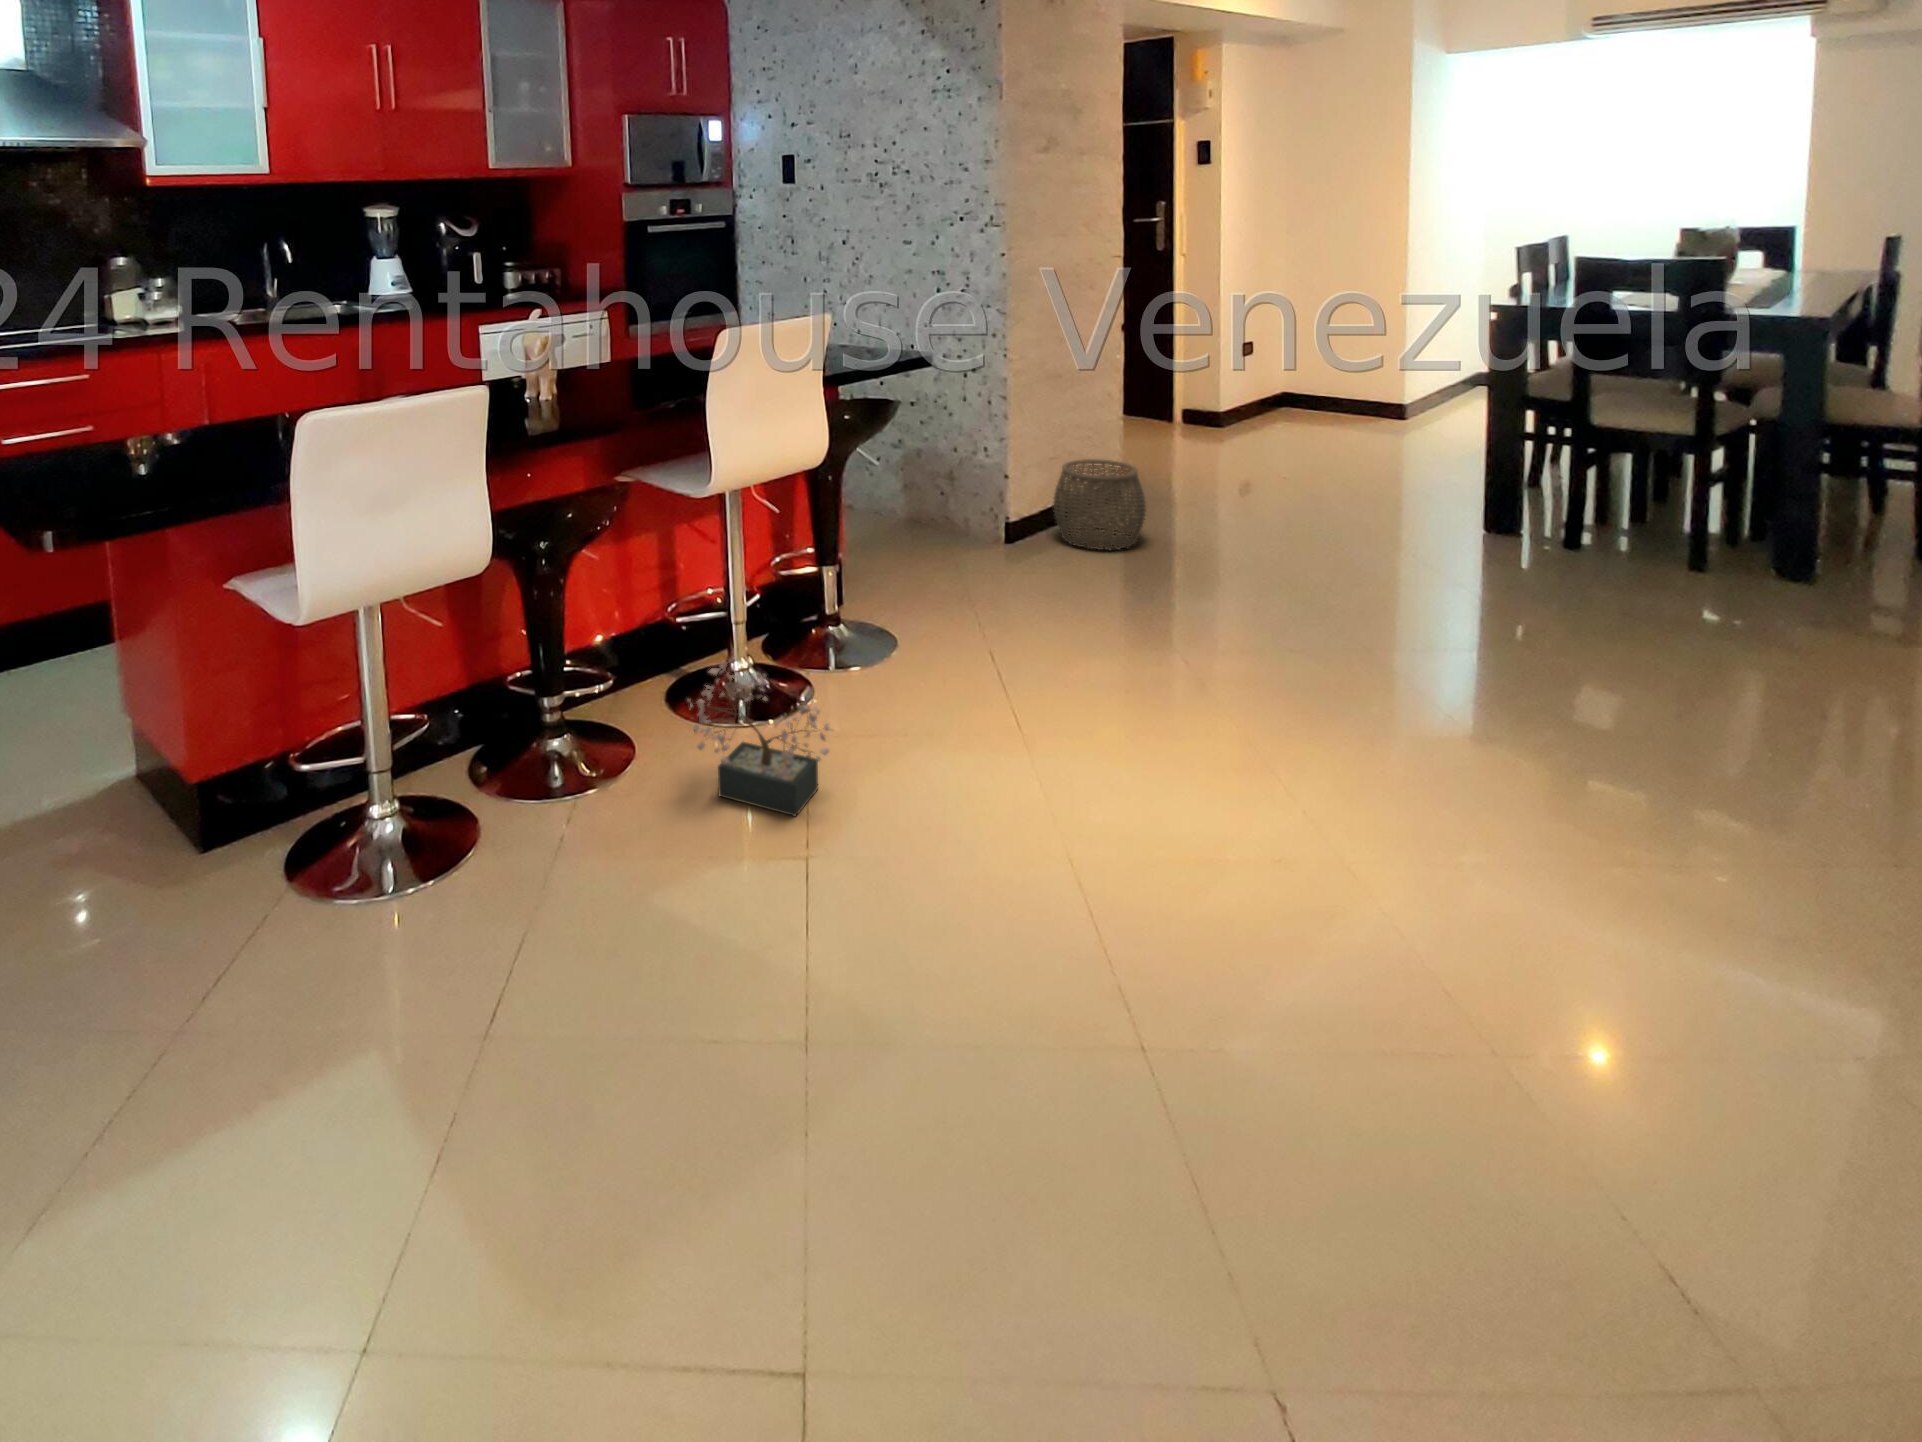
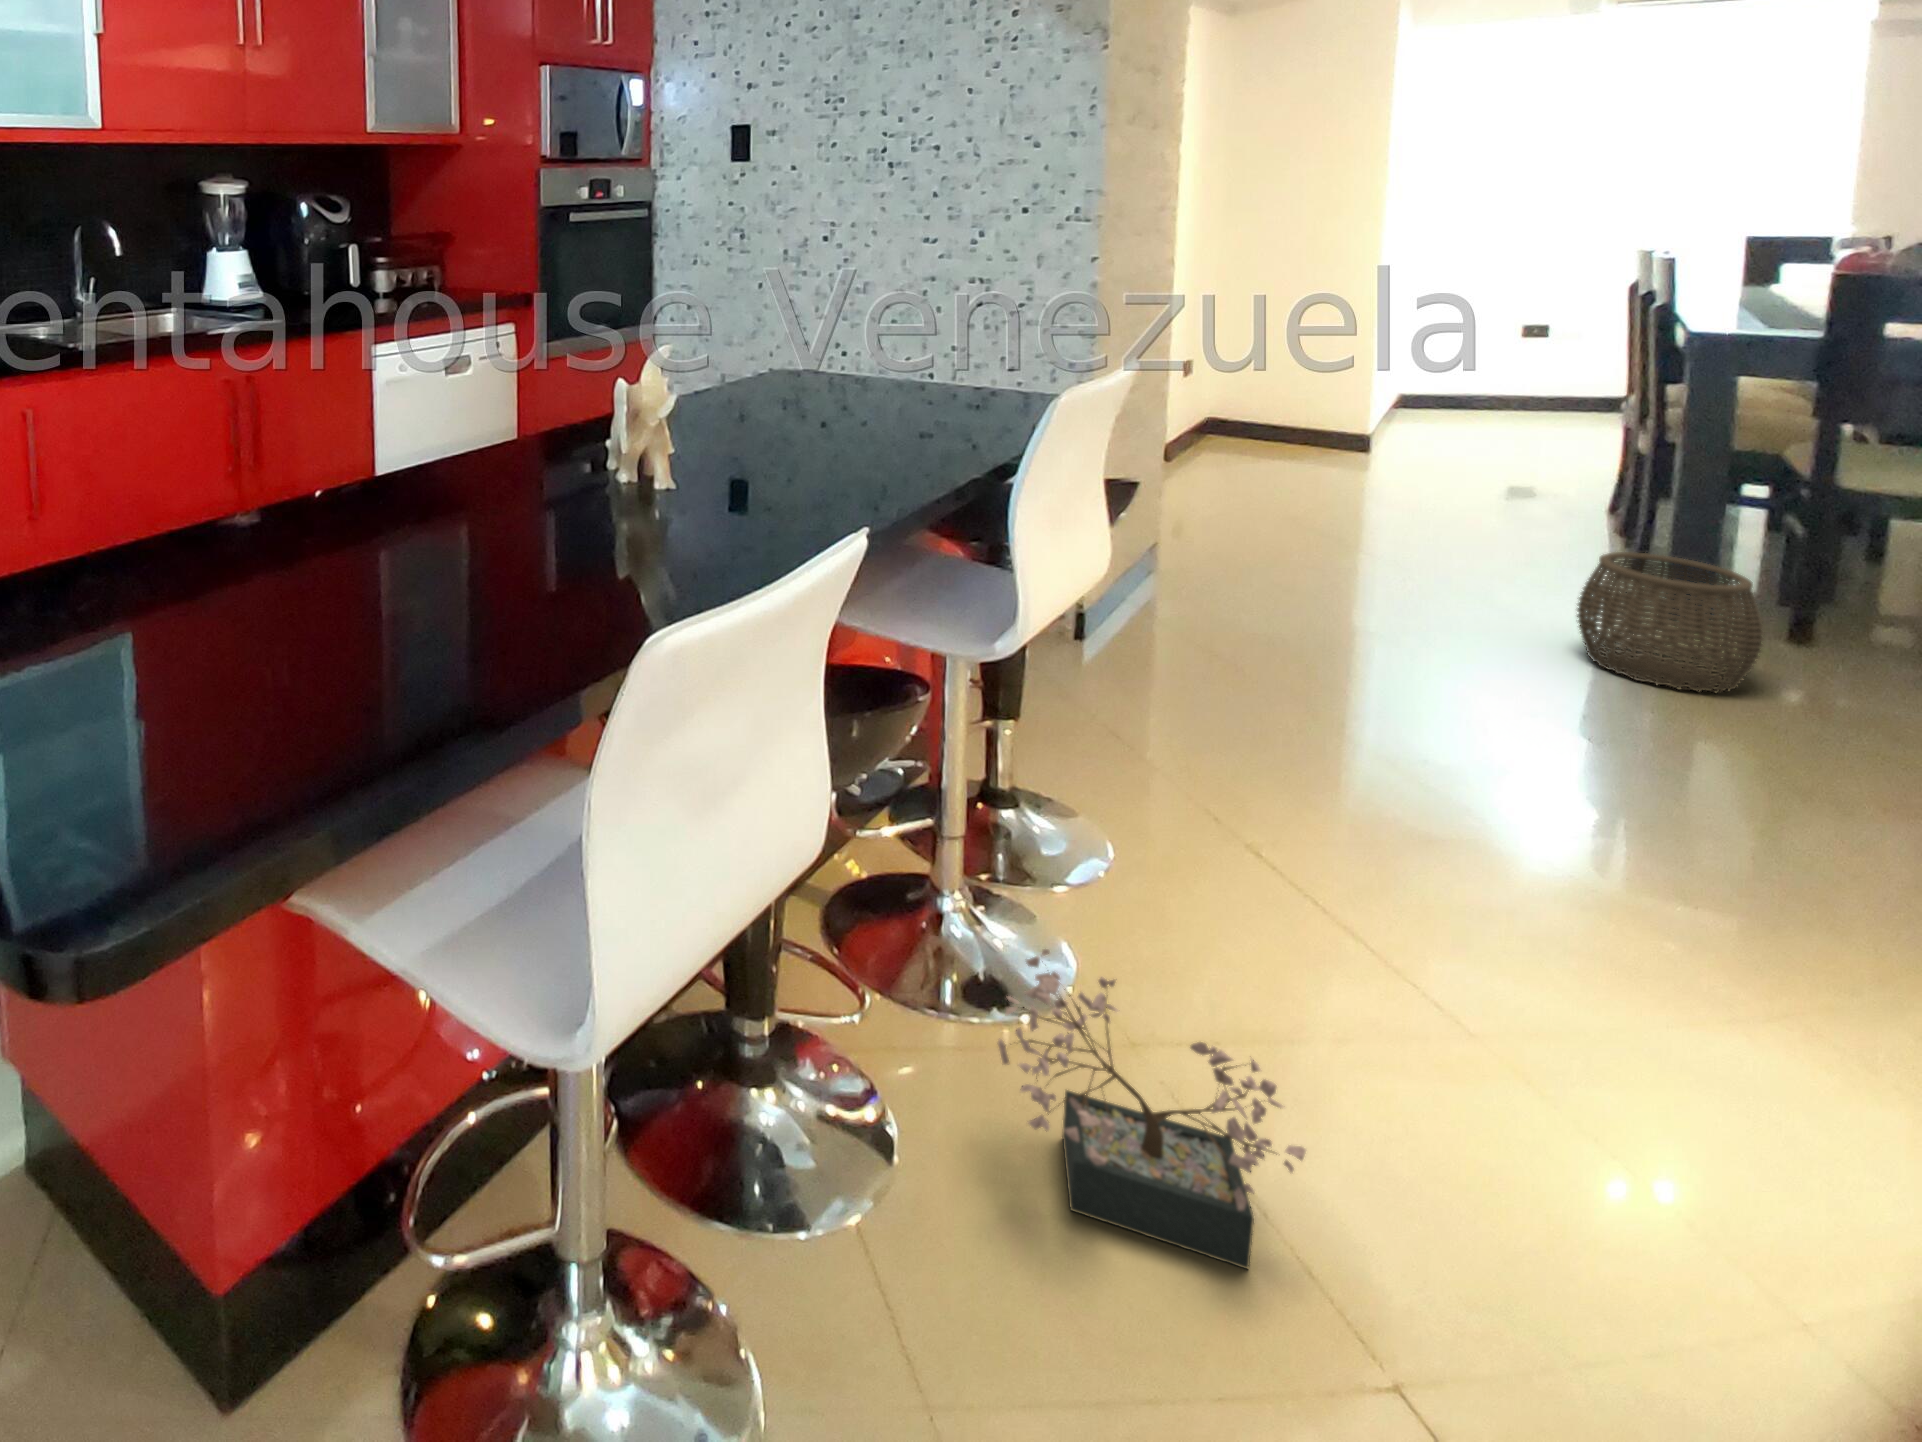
woven basket: present [1053,459,1146,550] -> present [1577,552,1764,693]

